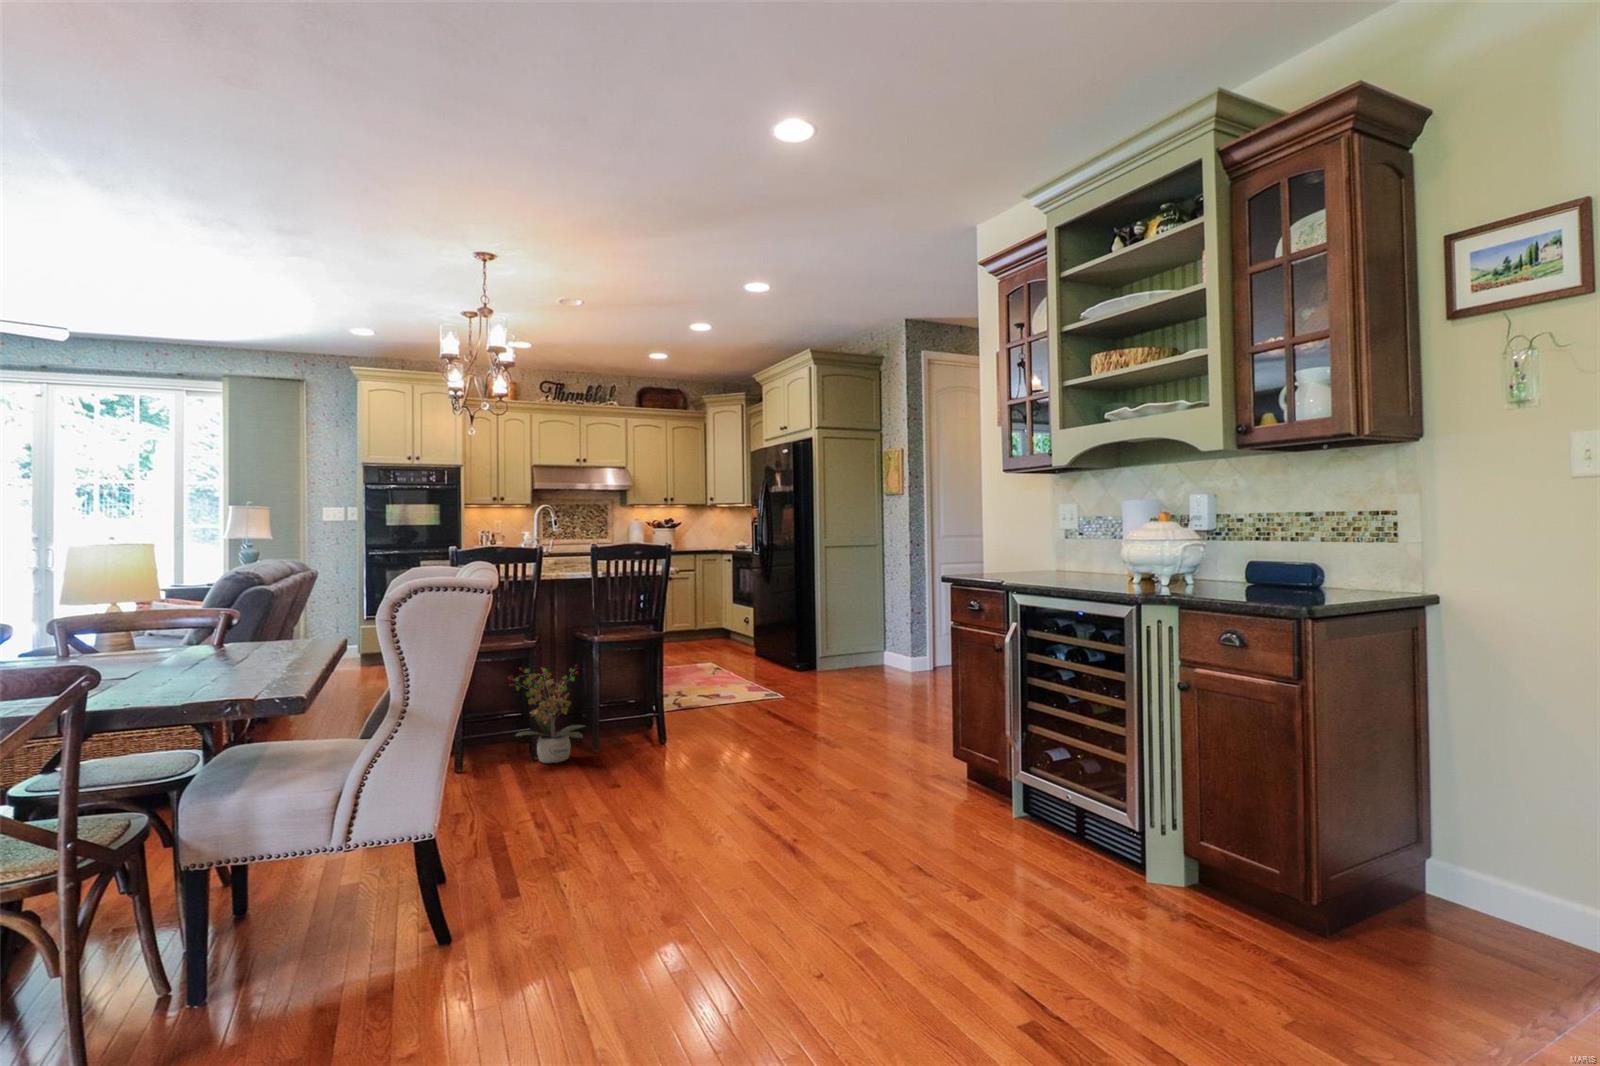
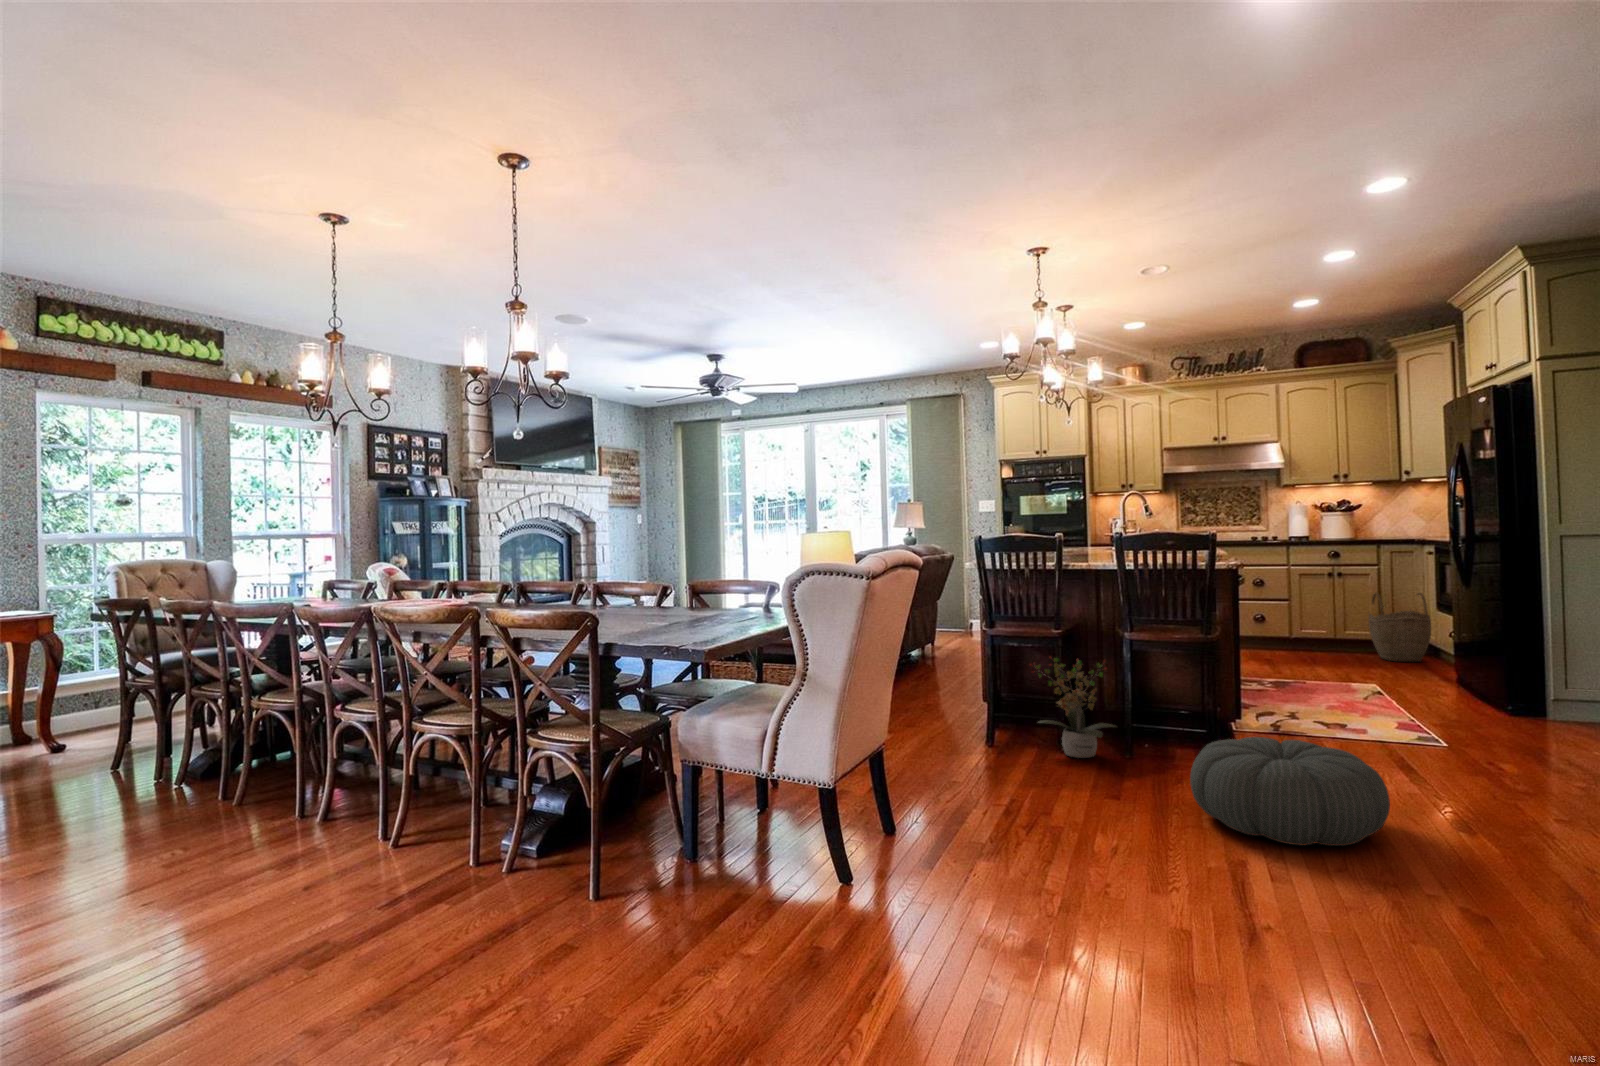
woven basket: none [689,591,730,646] -> present [1368,593,1431,662]
pouf: none [682,707,814,787] -> present [1190,737,1390,846]

